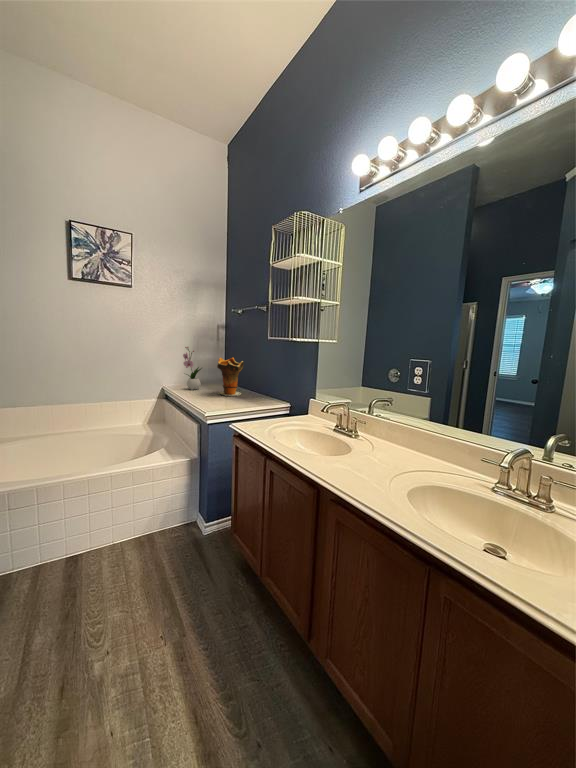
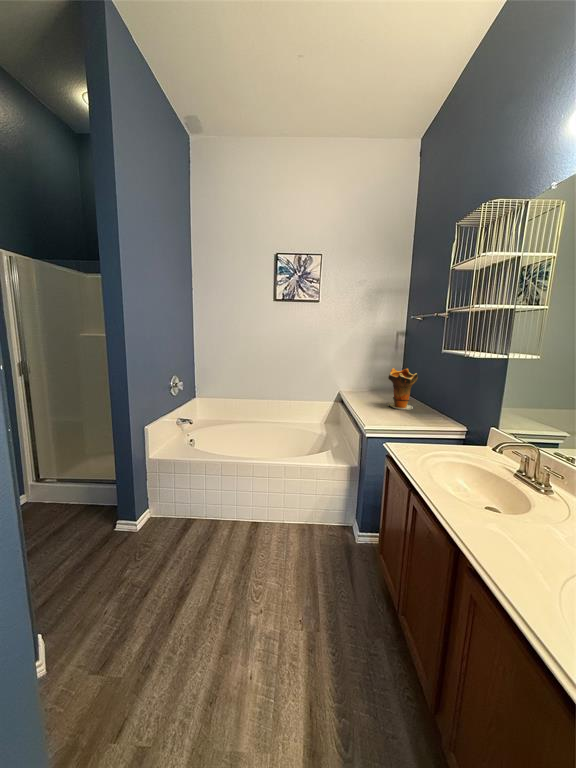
flower arrangement: present [183,347,202,390] -> none [357,355,377,398]

